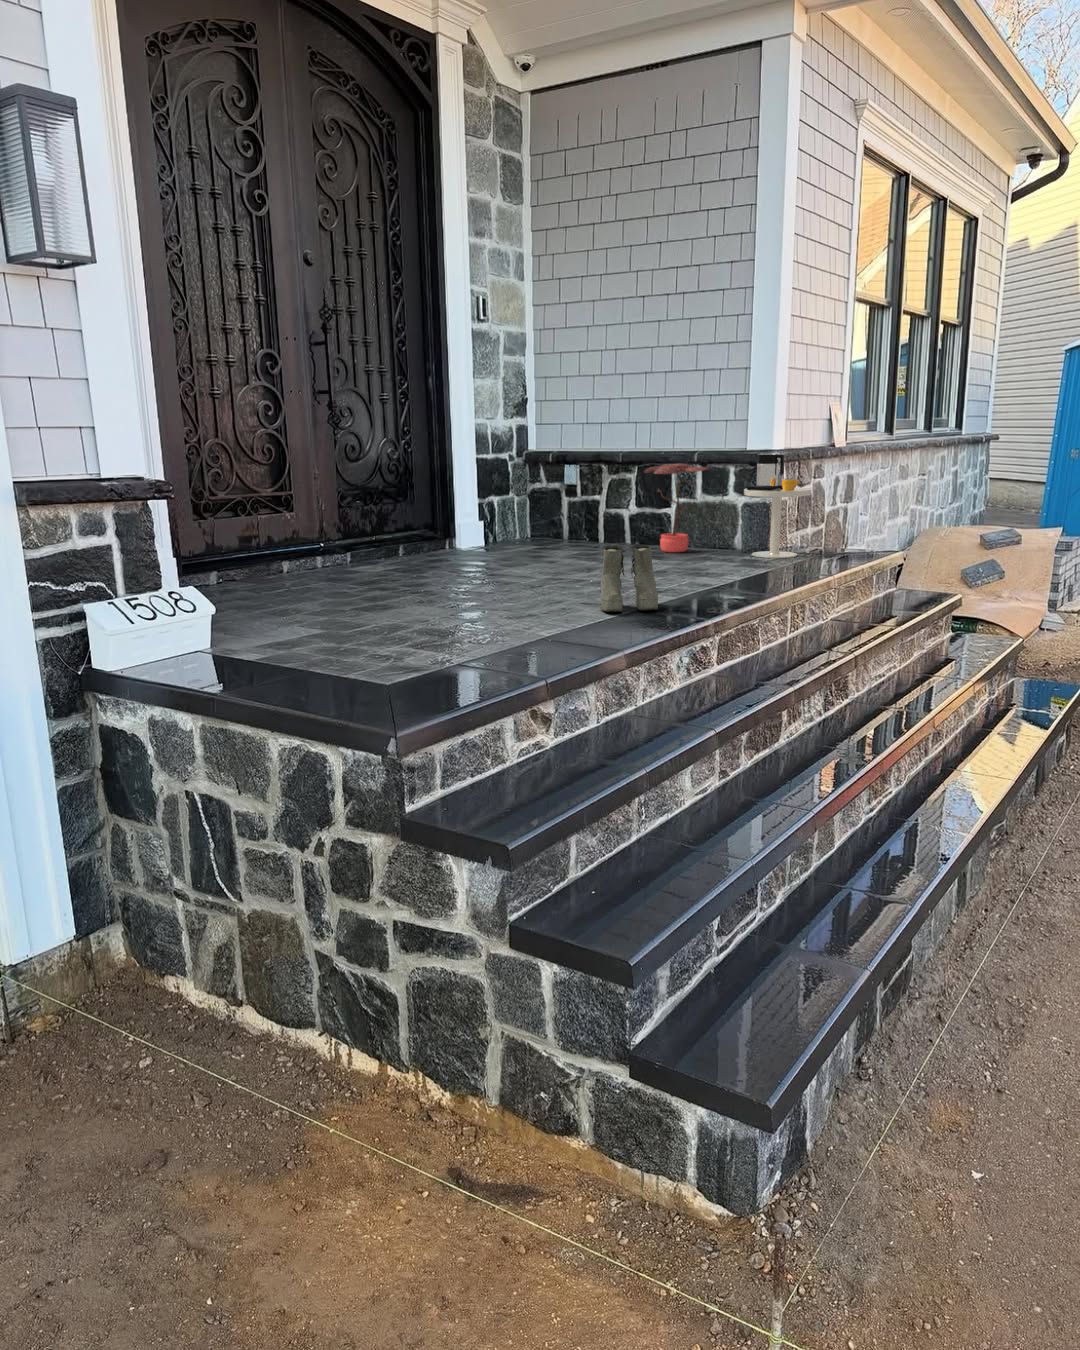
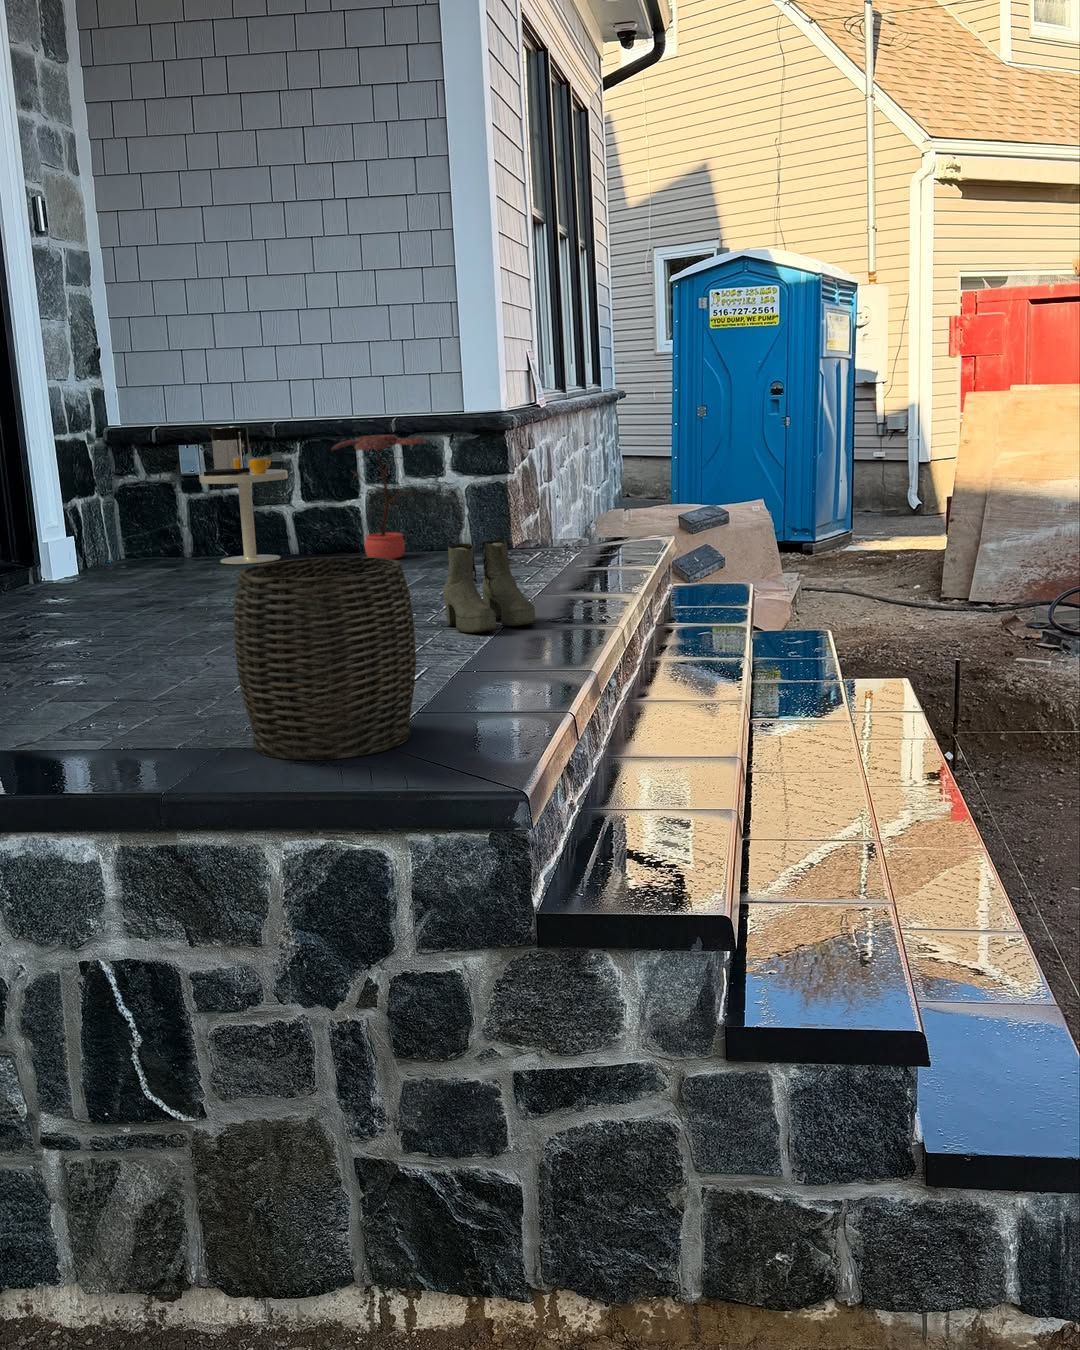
side table: present [744,454,811,558] -> present [199,426,288,564]
woven basket: none [300,549,424,687] -> present [234,557,416,760]

